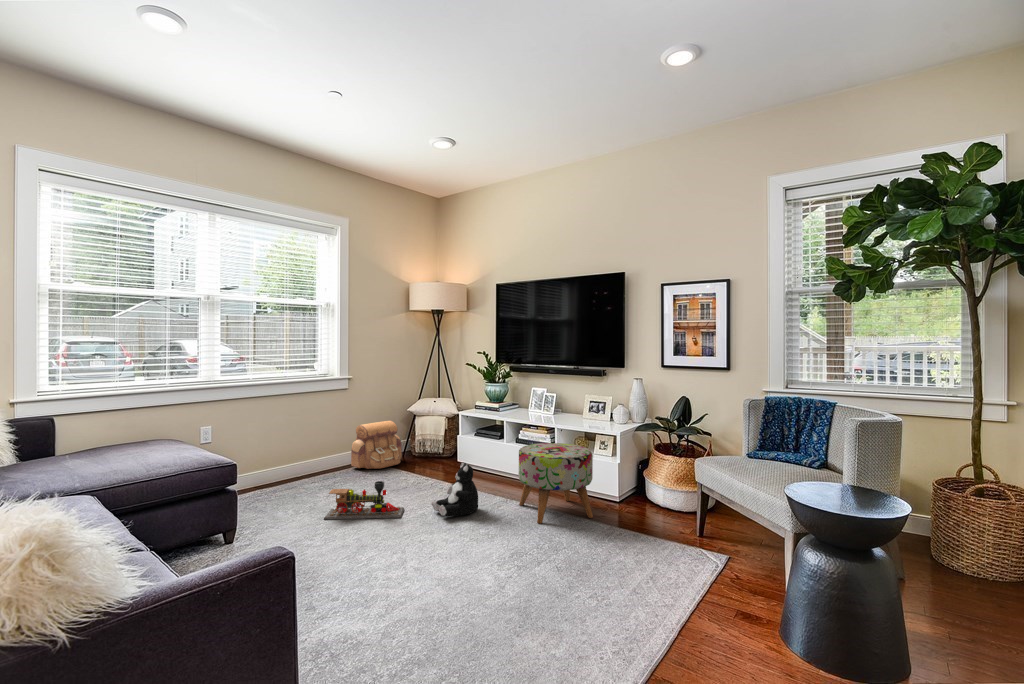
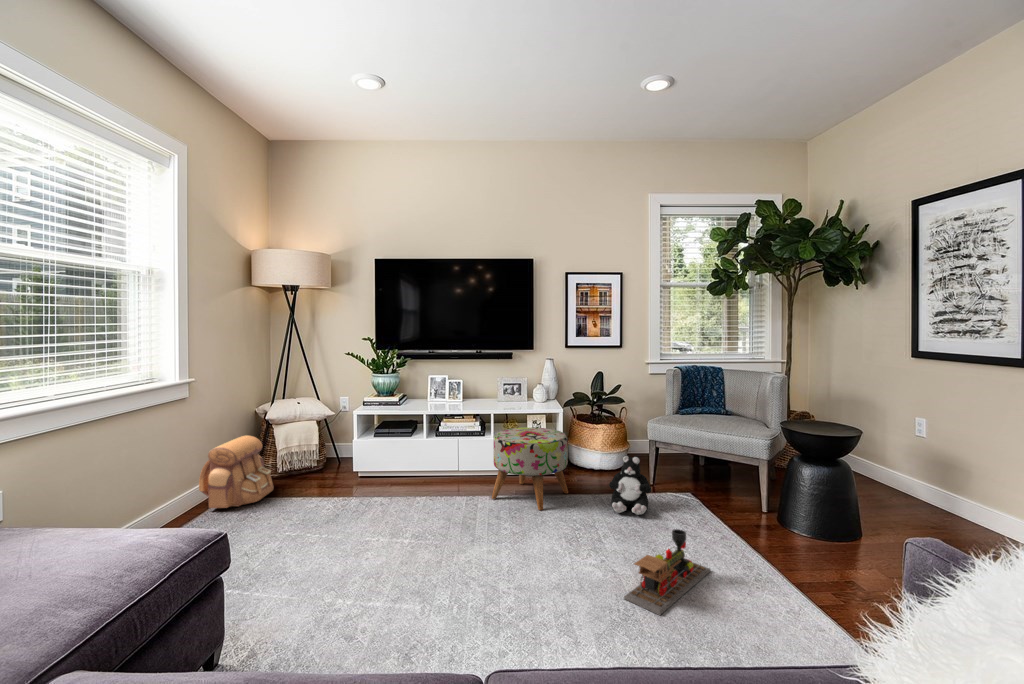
plush toy: present [431,462,478,517] -> present [609,456,651,515]
toy train: present [324,481,404,519] -> present [624,529,711,615]

